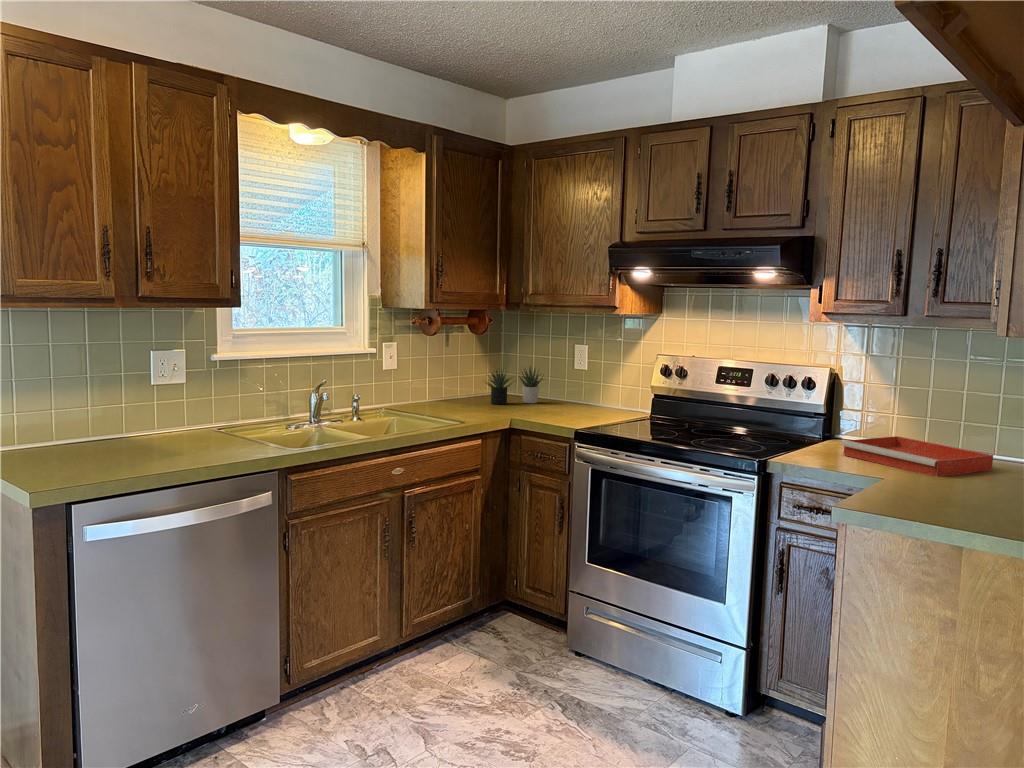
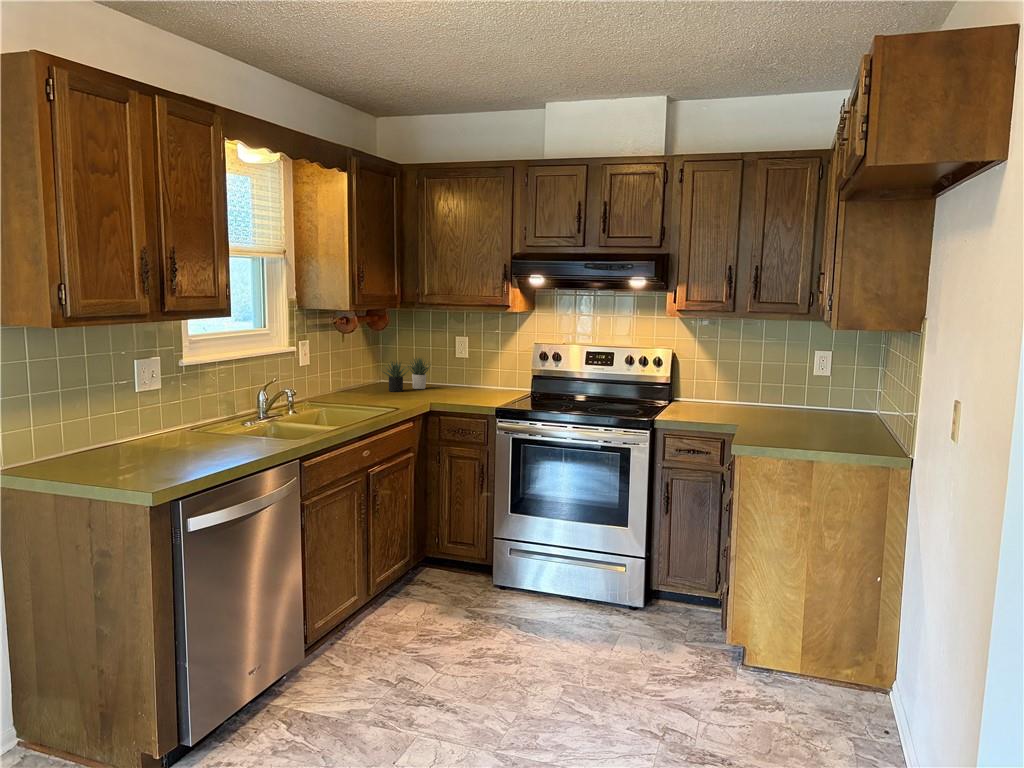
tray: present [842,436,993,476] -> none [697,396,789,420]

